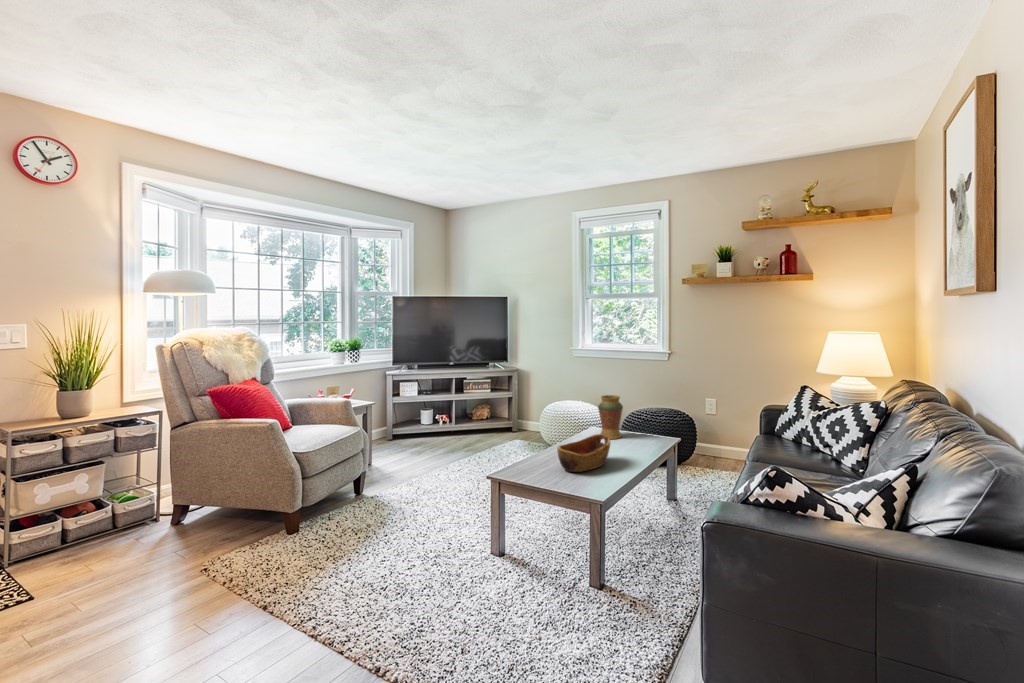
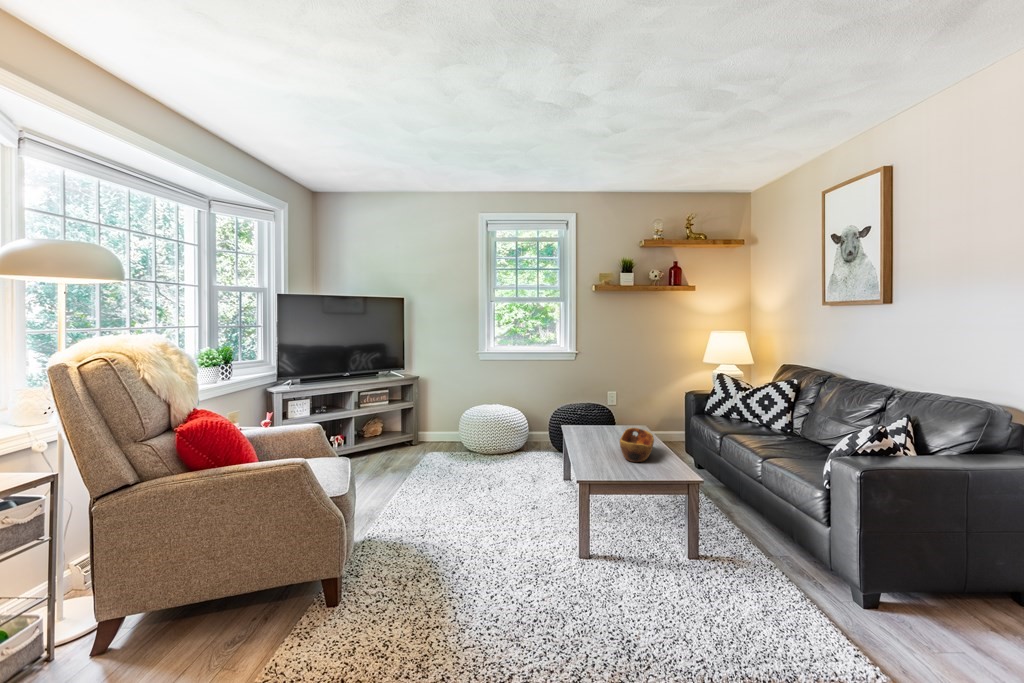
decorative vase: present [598,395,623,439] -> none [588,394,611,433]

